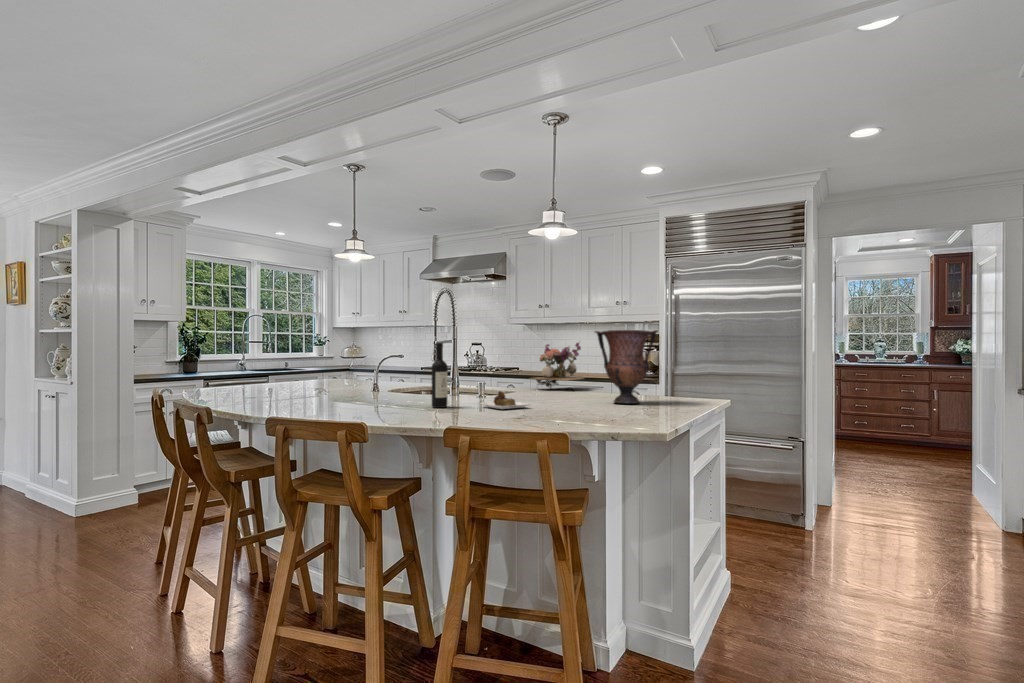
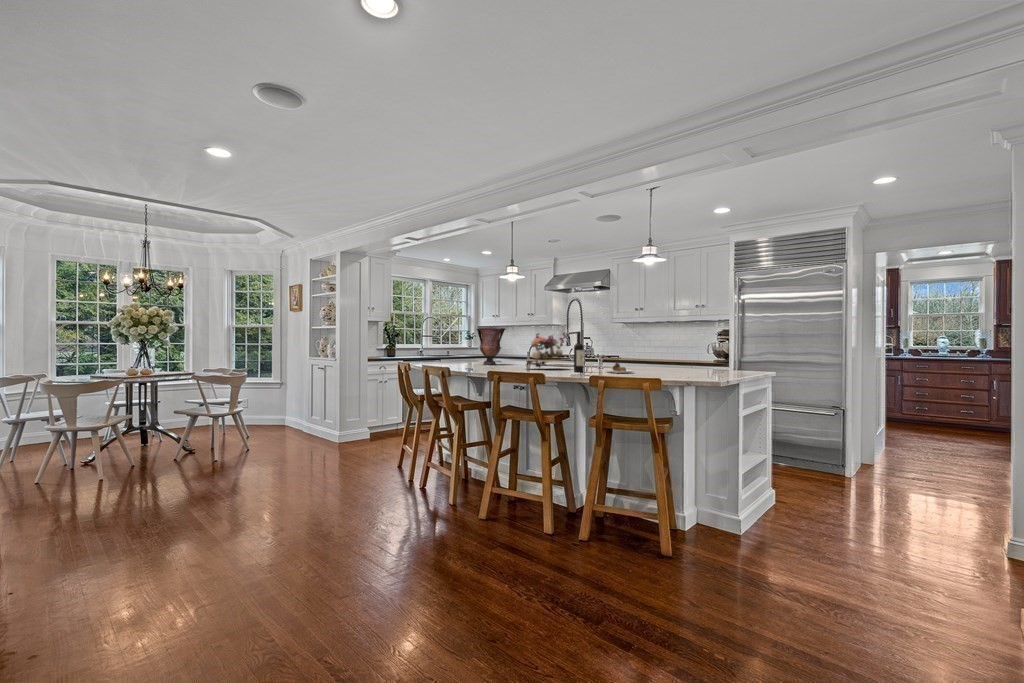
vase: present [595,330,658,403] -> present [477,328,505,365]
flower arrangement: present [532,343,585,388] -> present [526,332,567,368]

